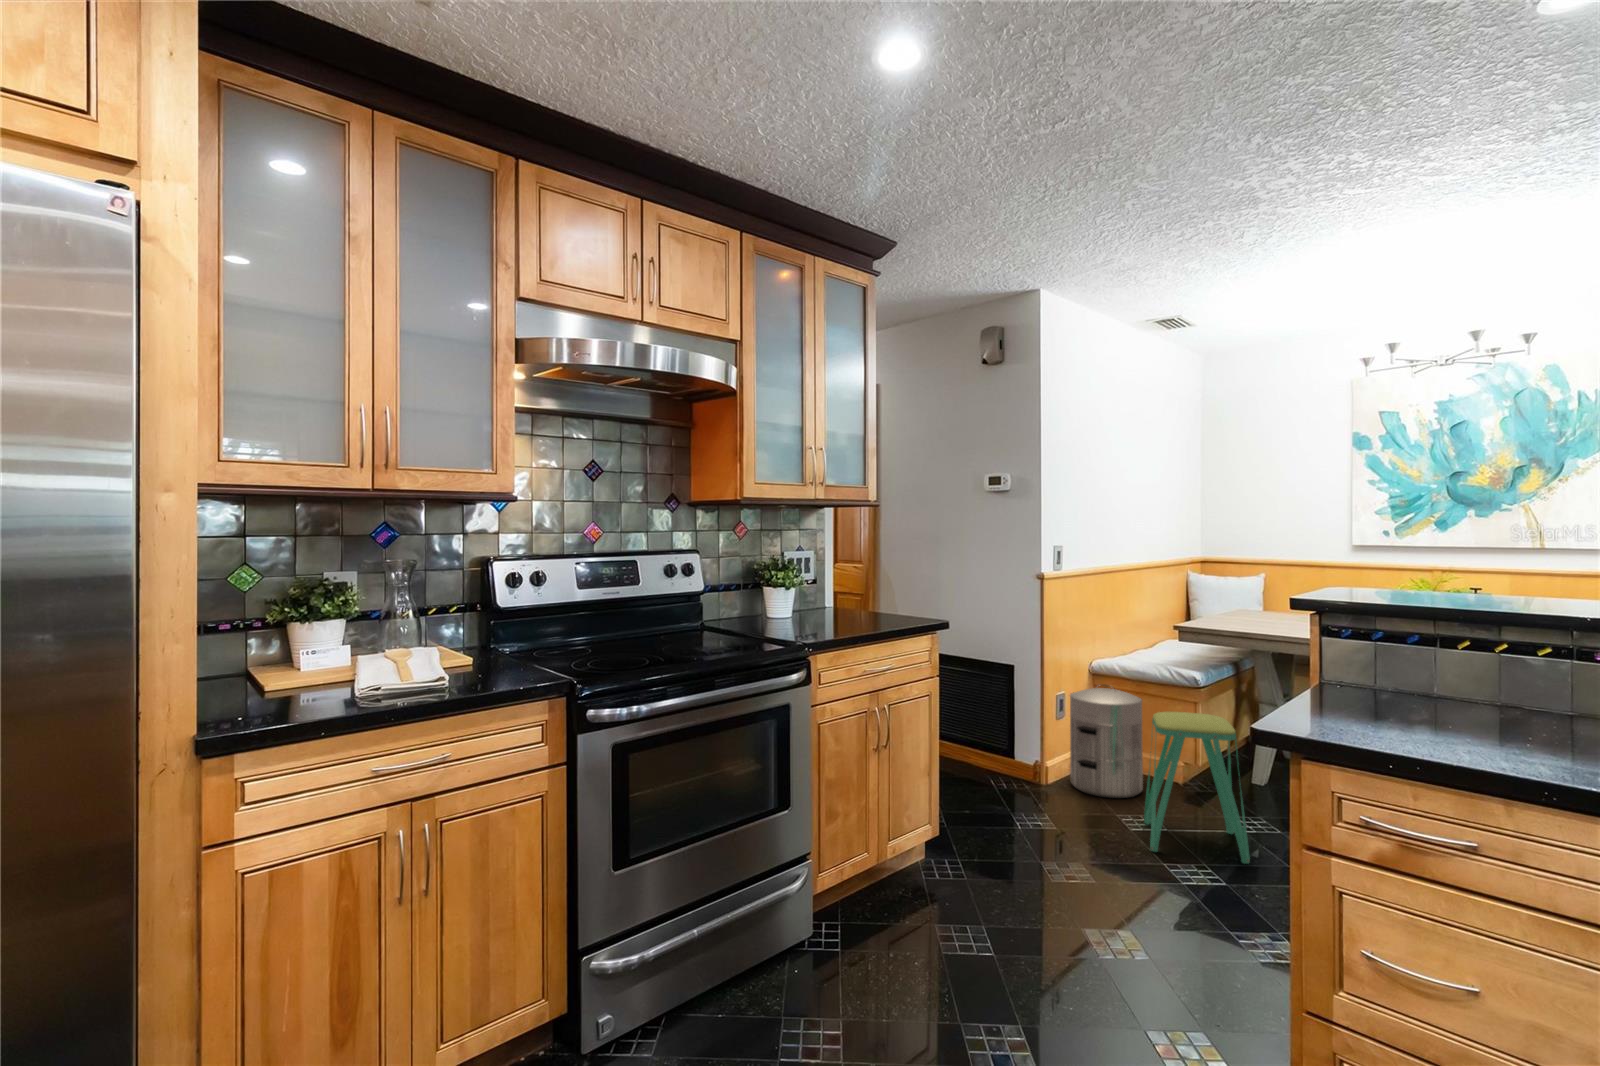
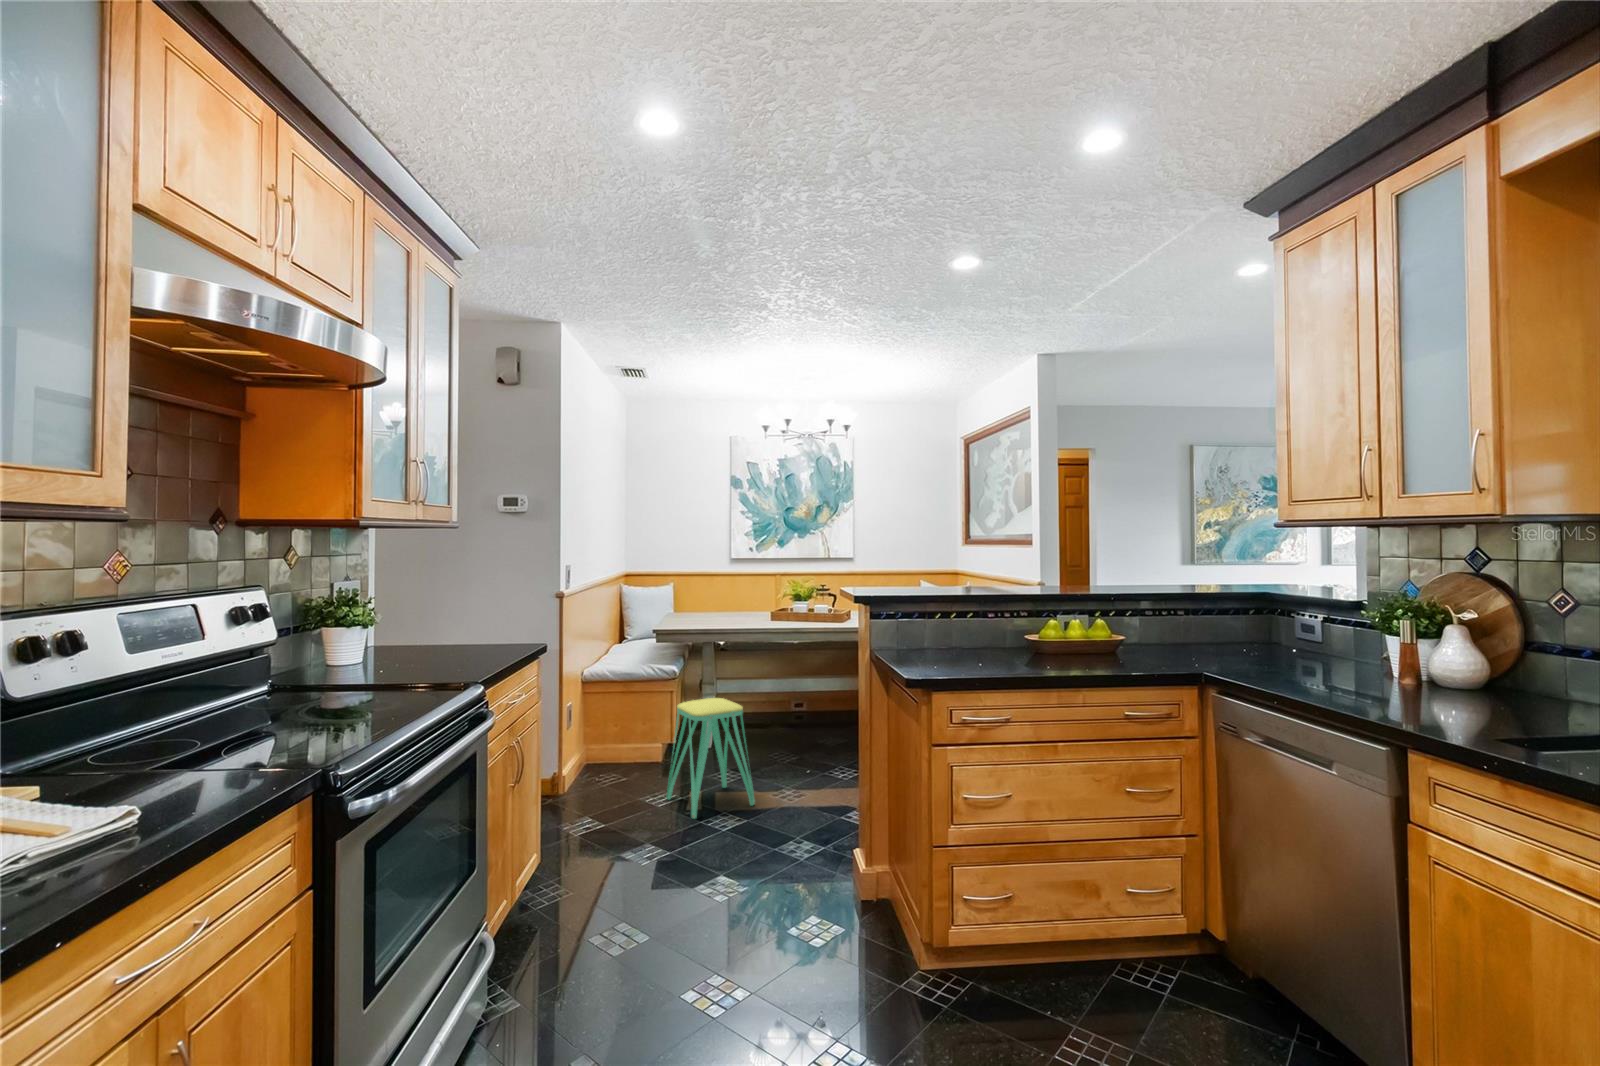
waste bin: present [1070,684,1143,798] -> none [581,688,643,789]

